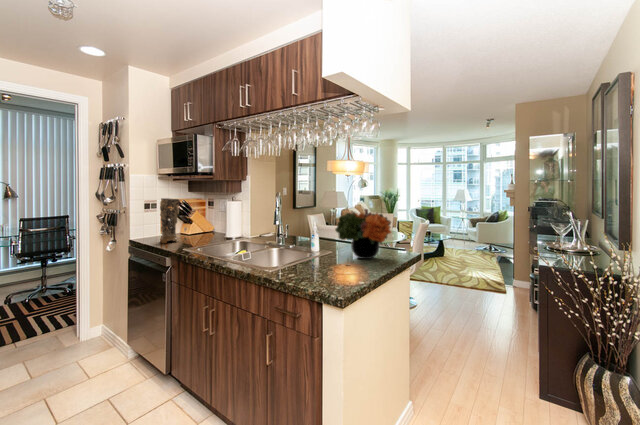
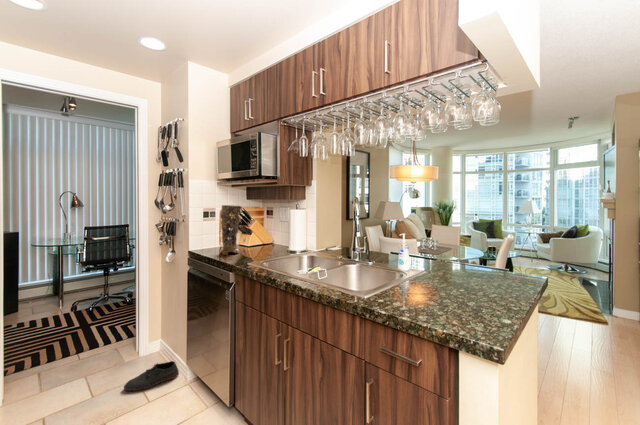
flower arrangement: present [335,209,391,259] -> none [434,215,518,281]
shoe: none [64,342,120,370] -> present [124,361,179,391]

